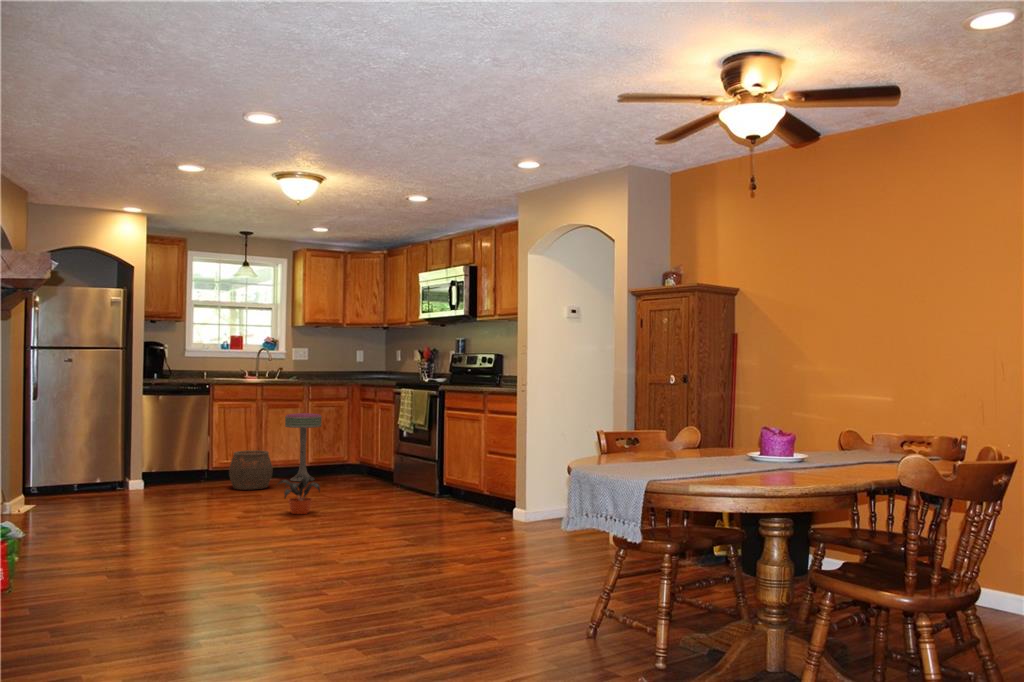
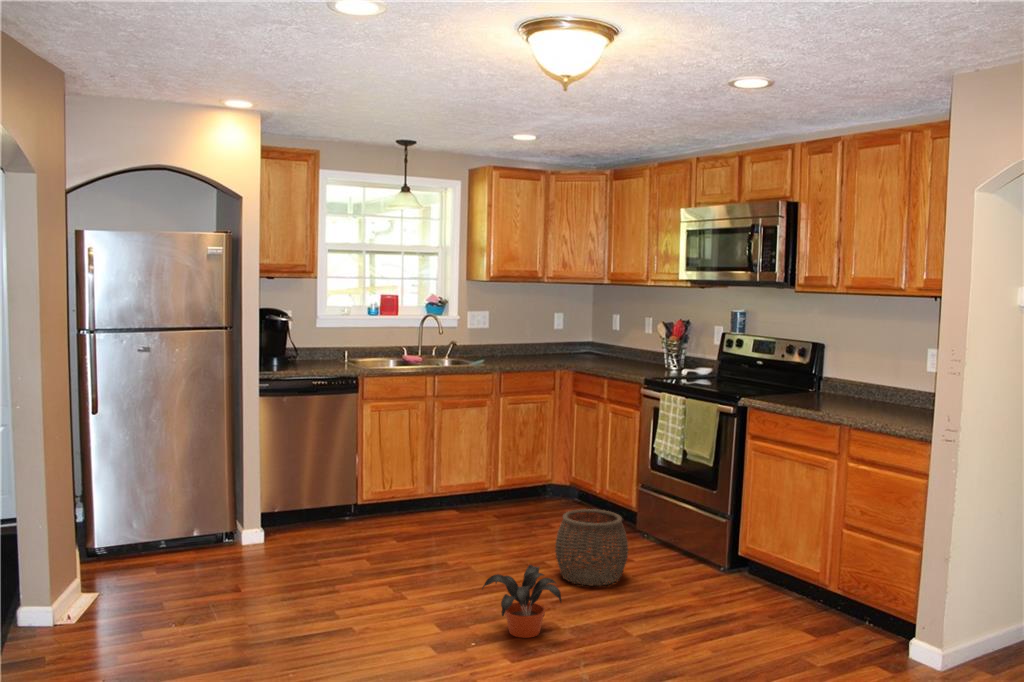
bar stool: present [285,413,322,481] -> none [467,418,521,524]
woven basket: present [229,450,272,490] -> present [555,509,628,586]

